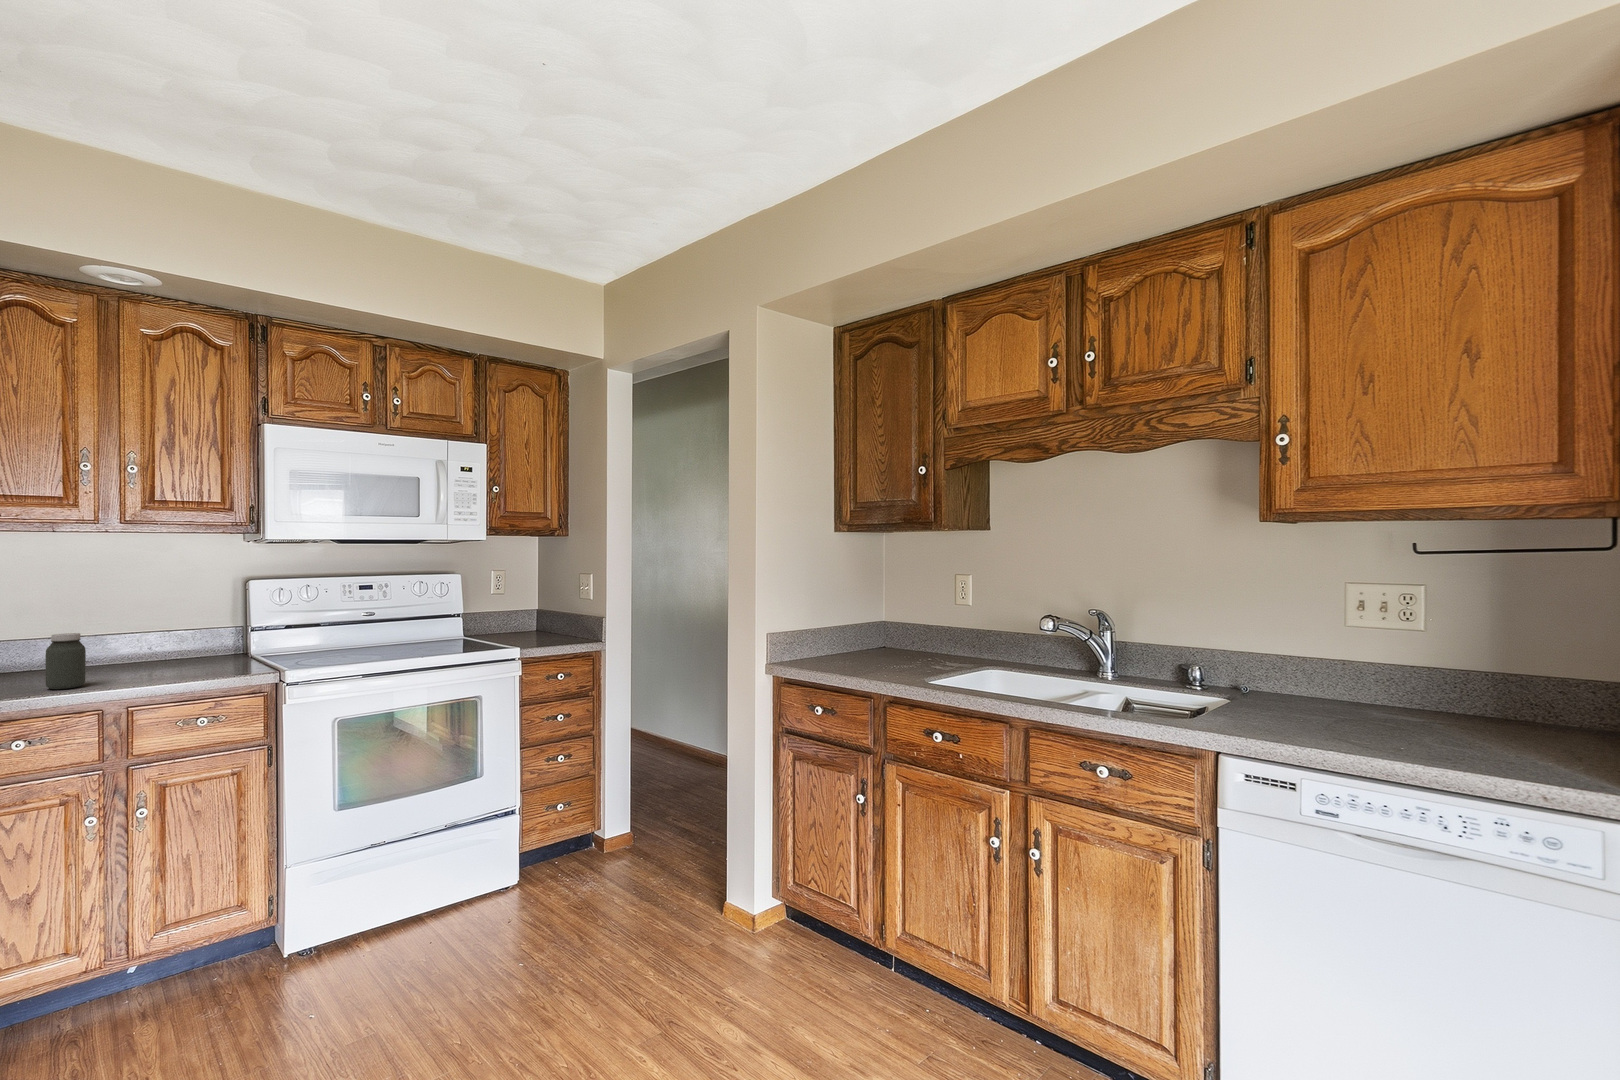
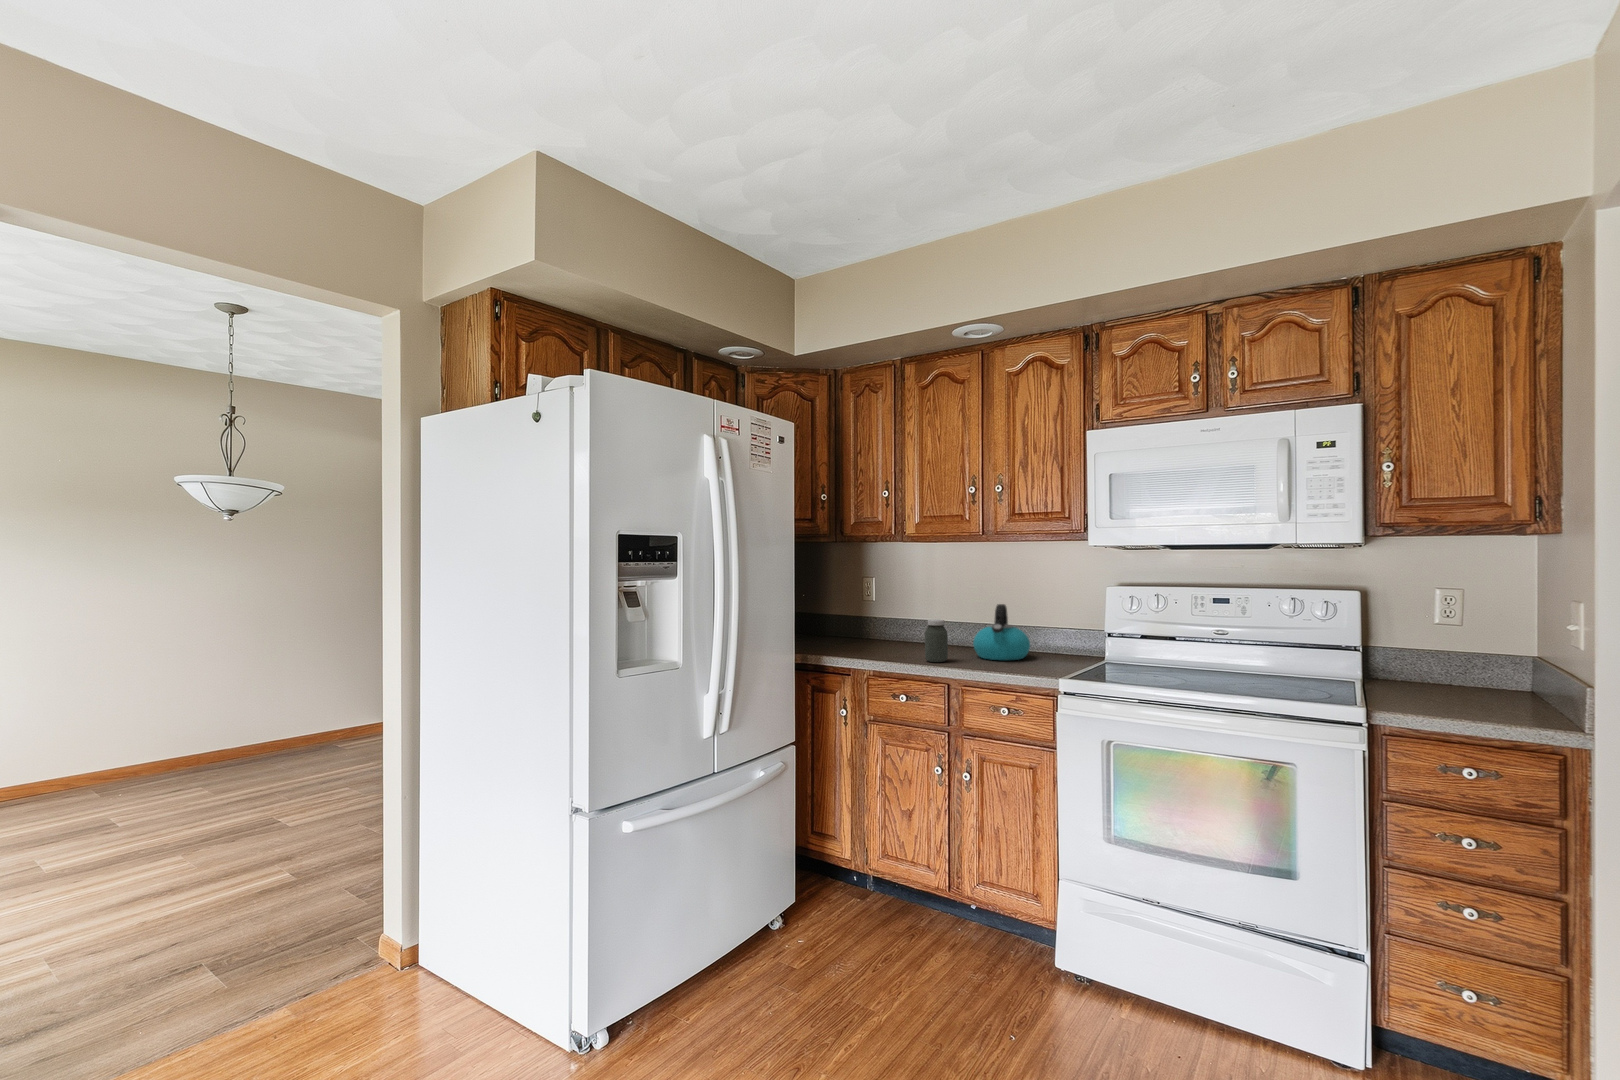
kettle: none [90,608,177,676] -> present [973,604,1030,660]

